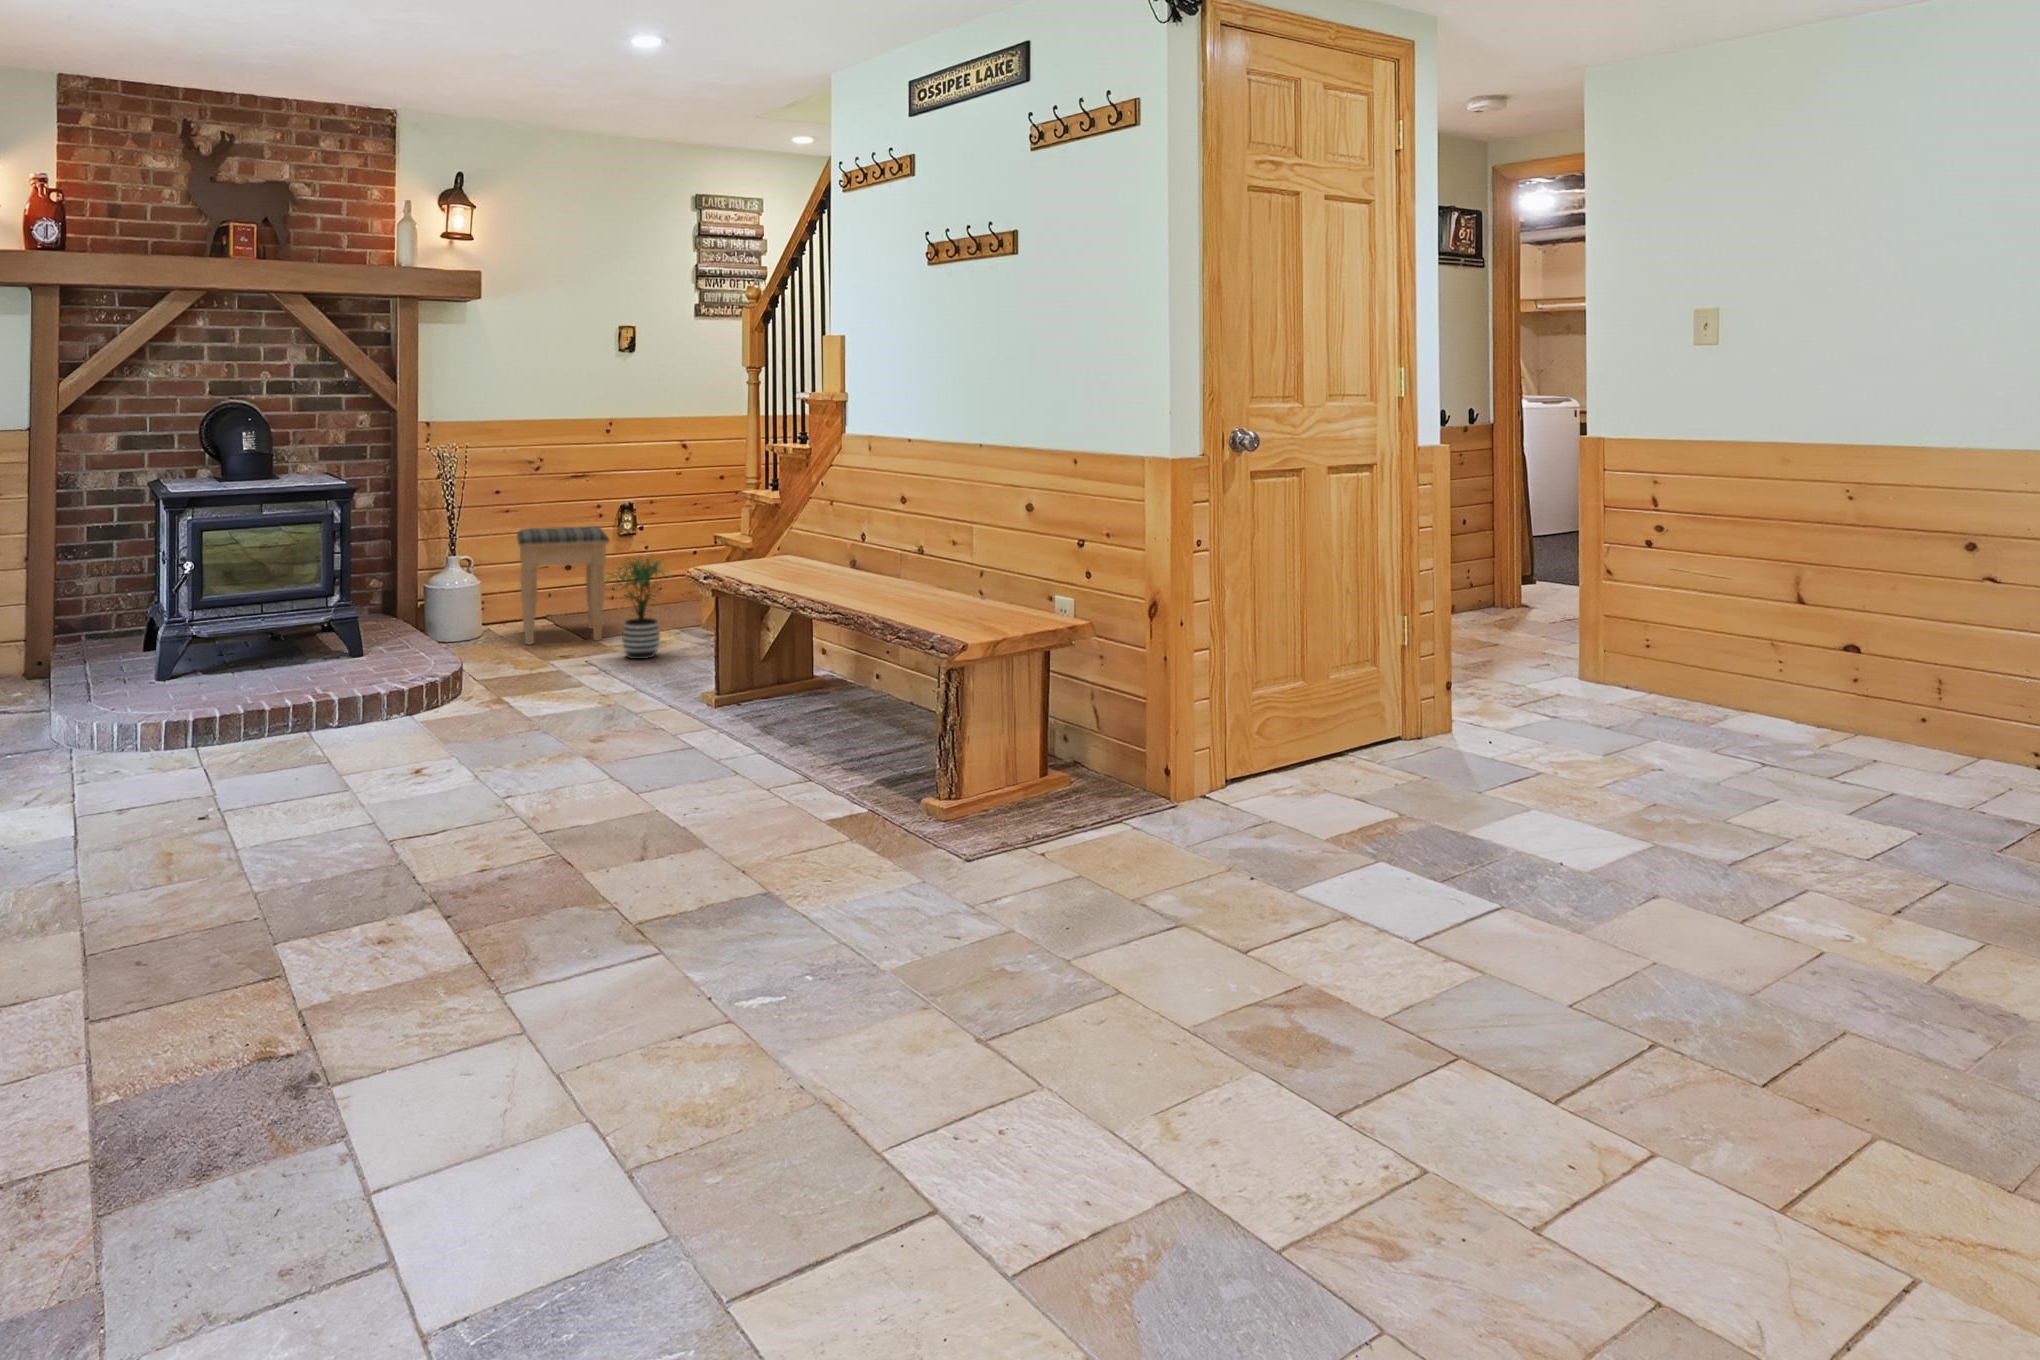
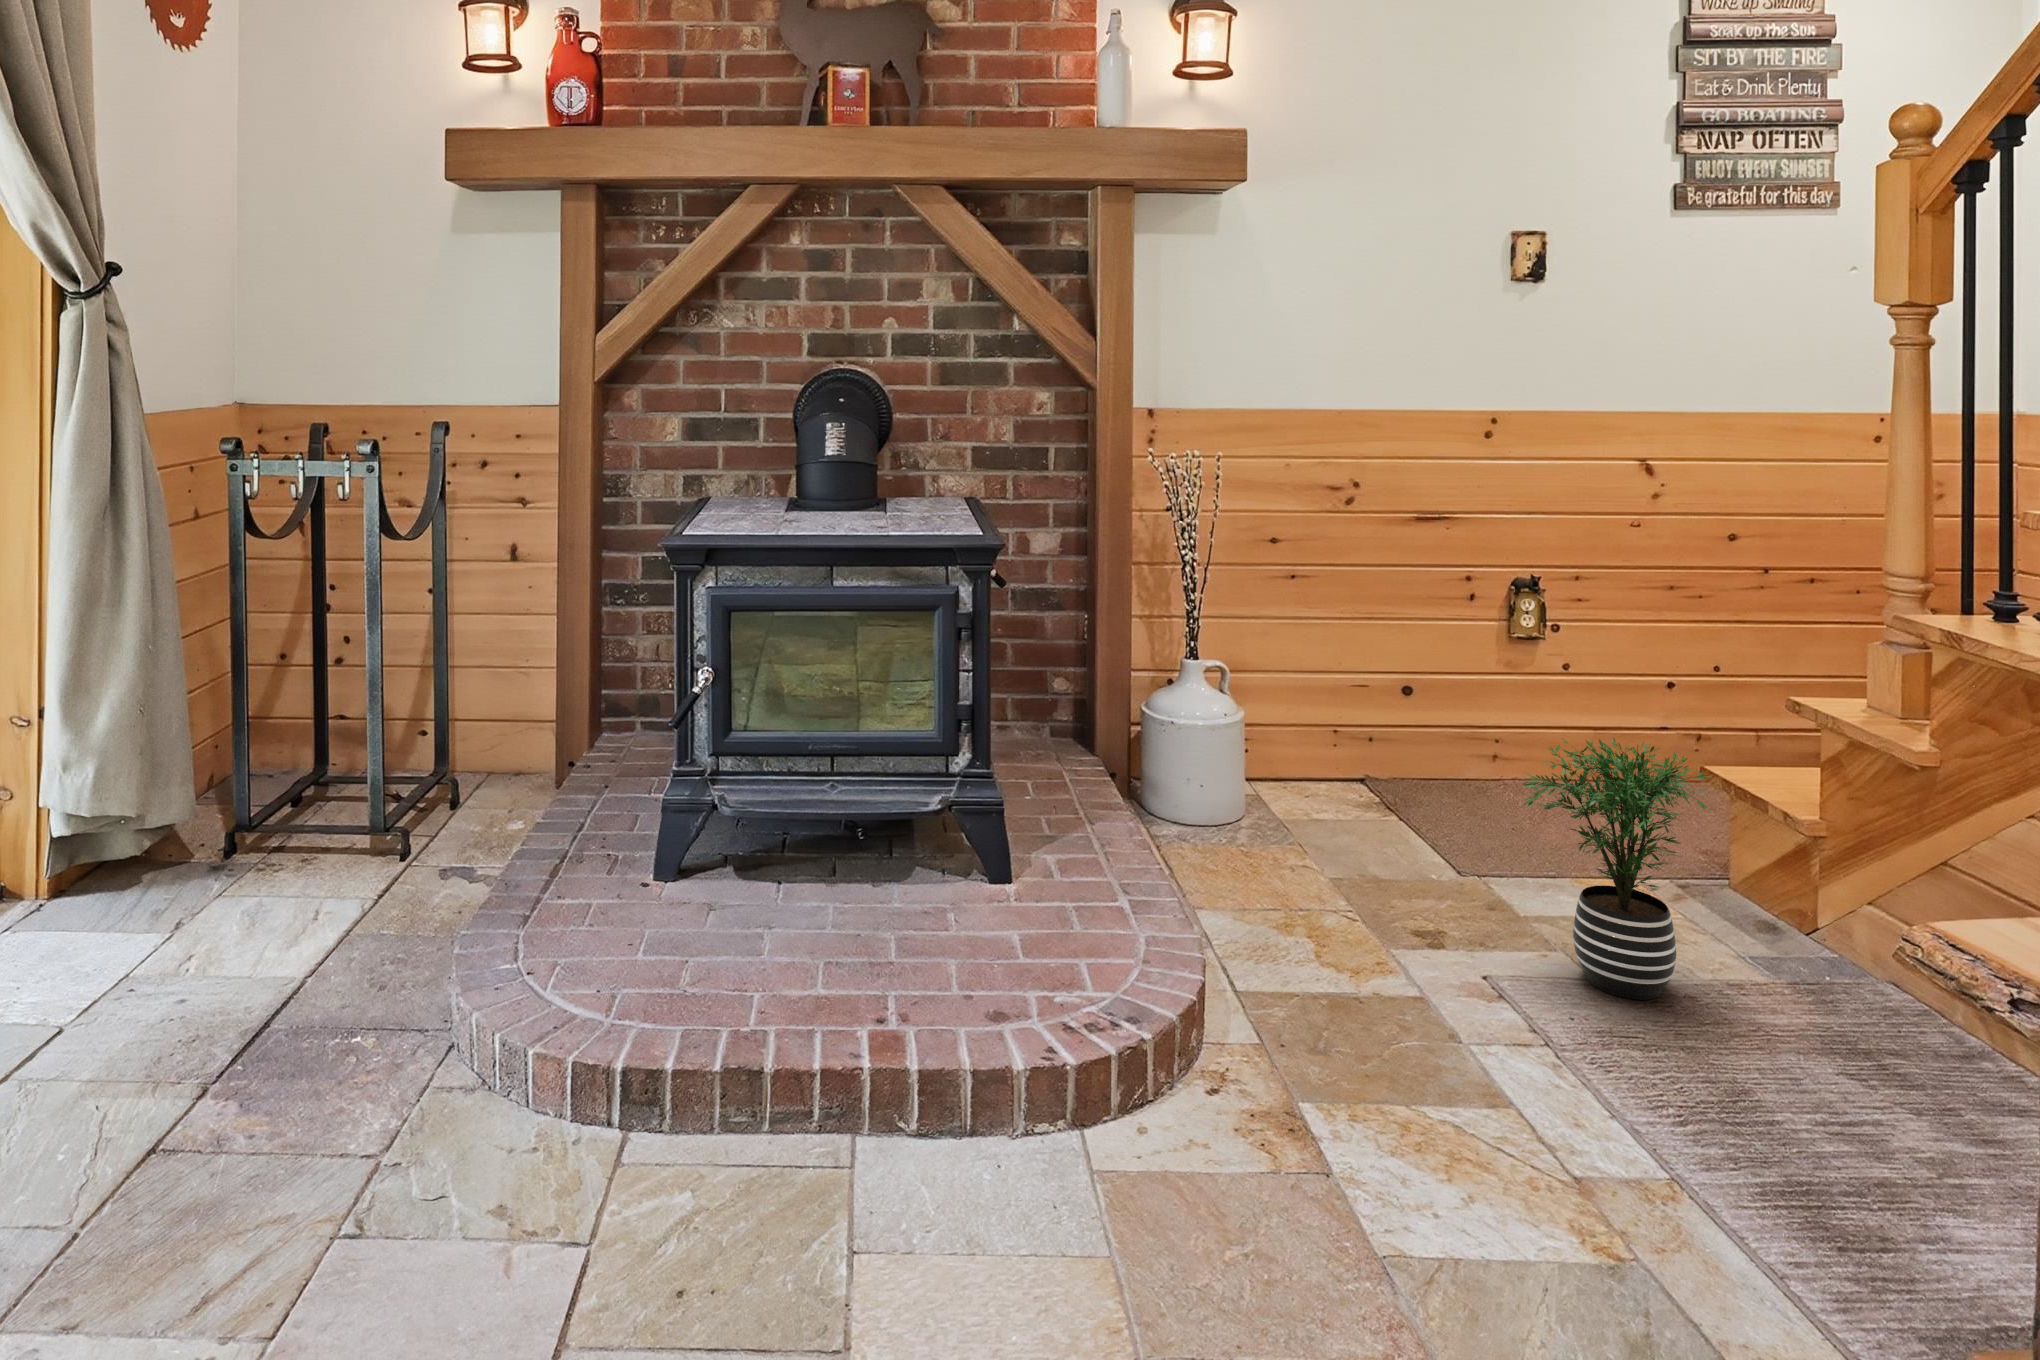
footstool: present [517,526,609,644] -> none [1312,620,1520,886]

